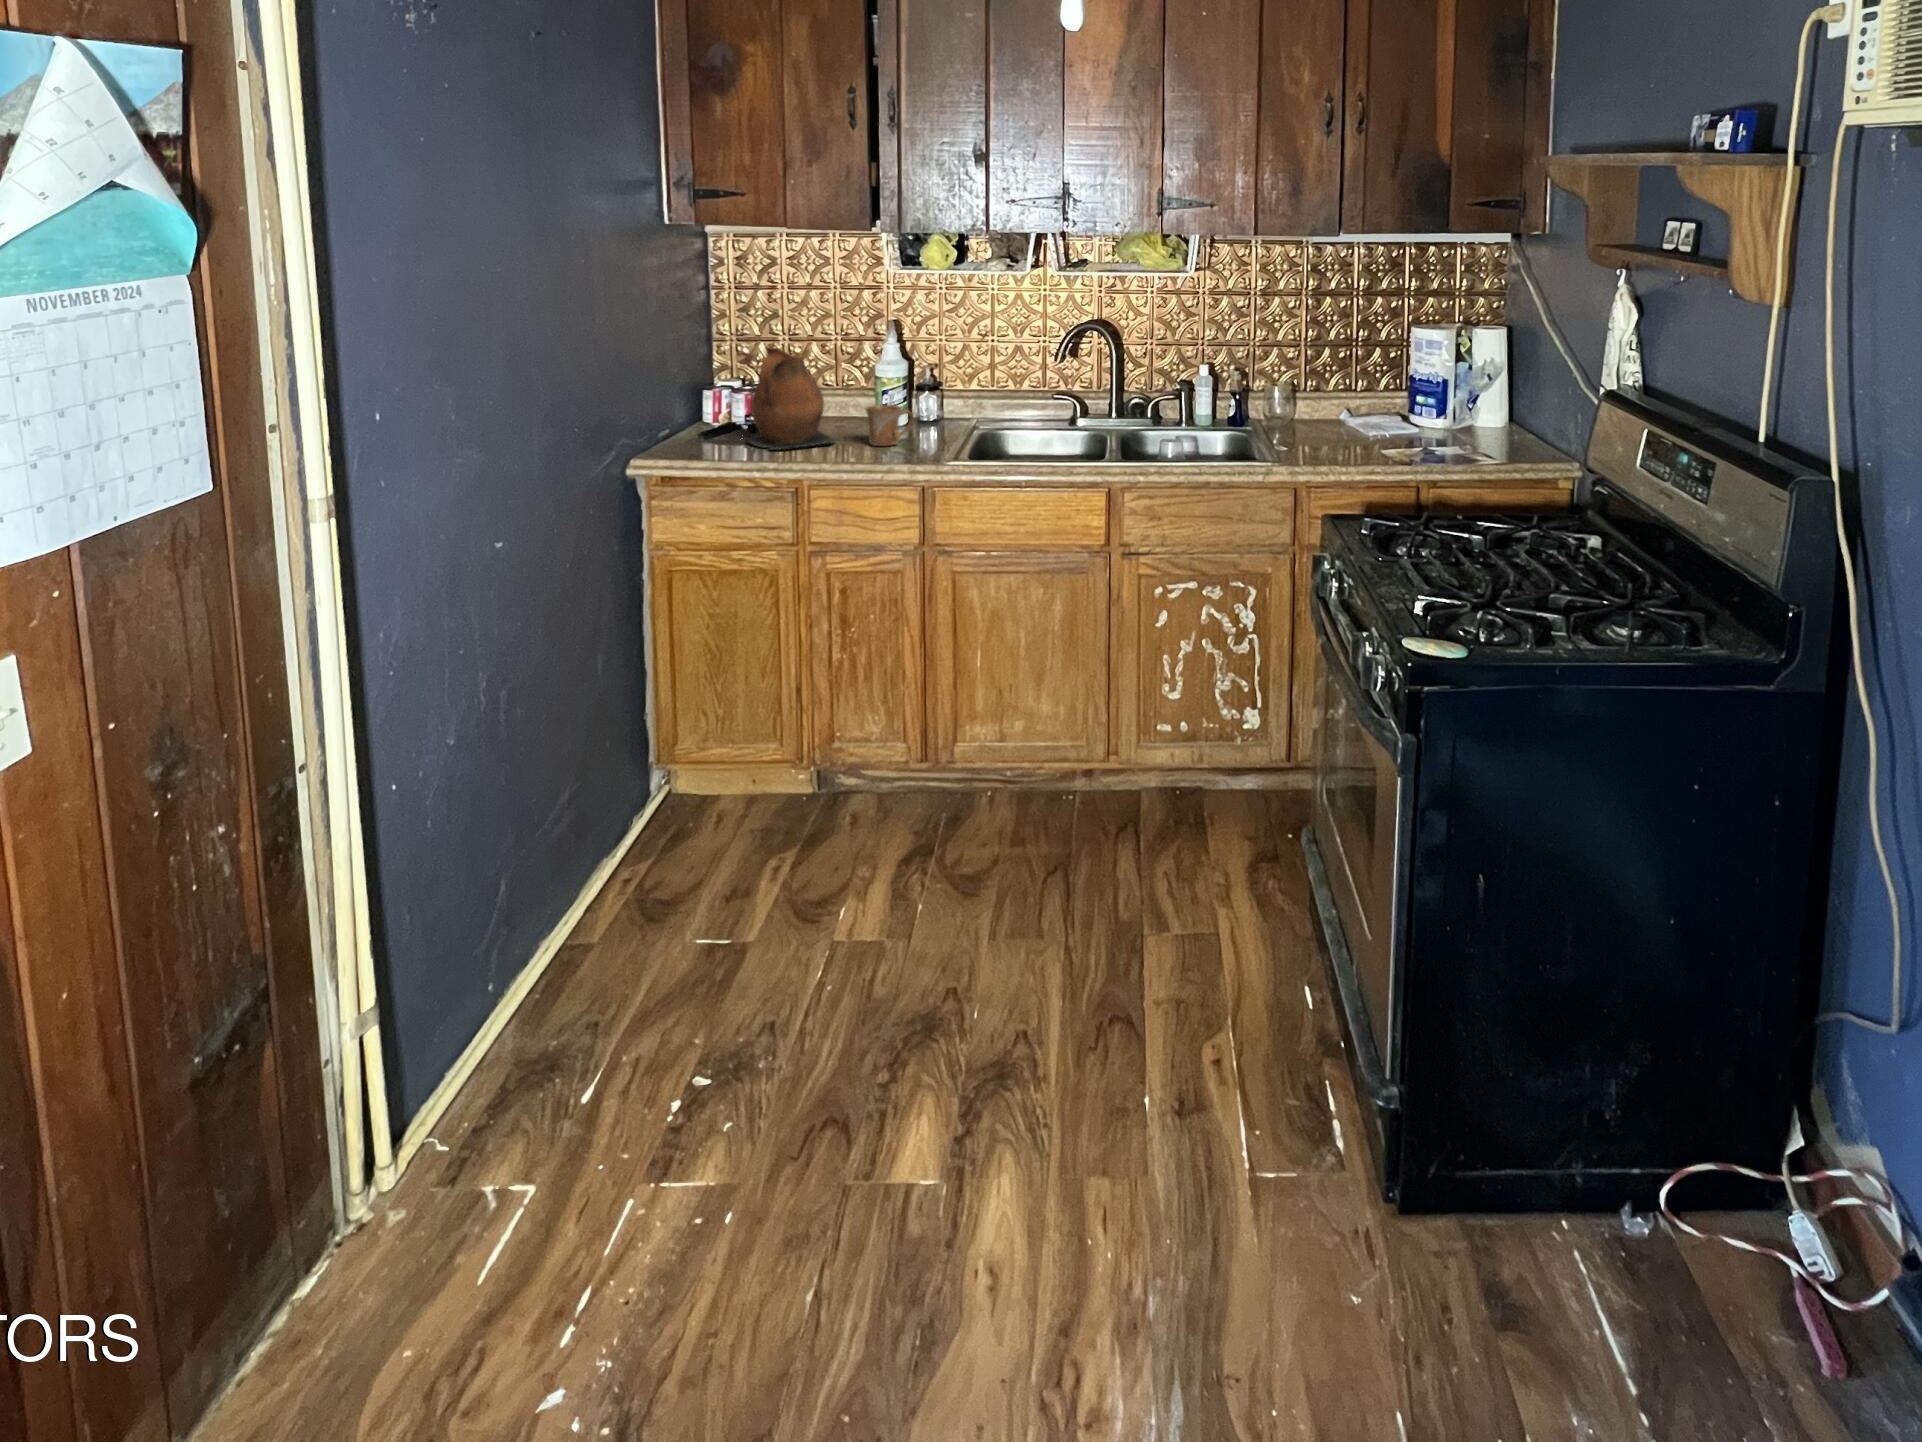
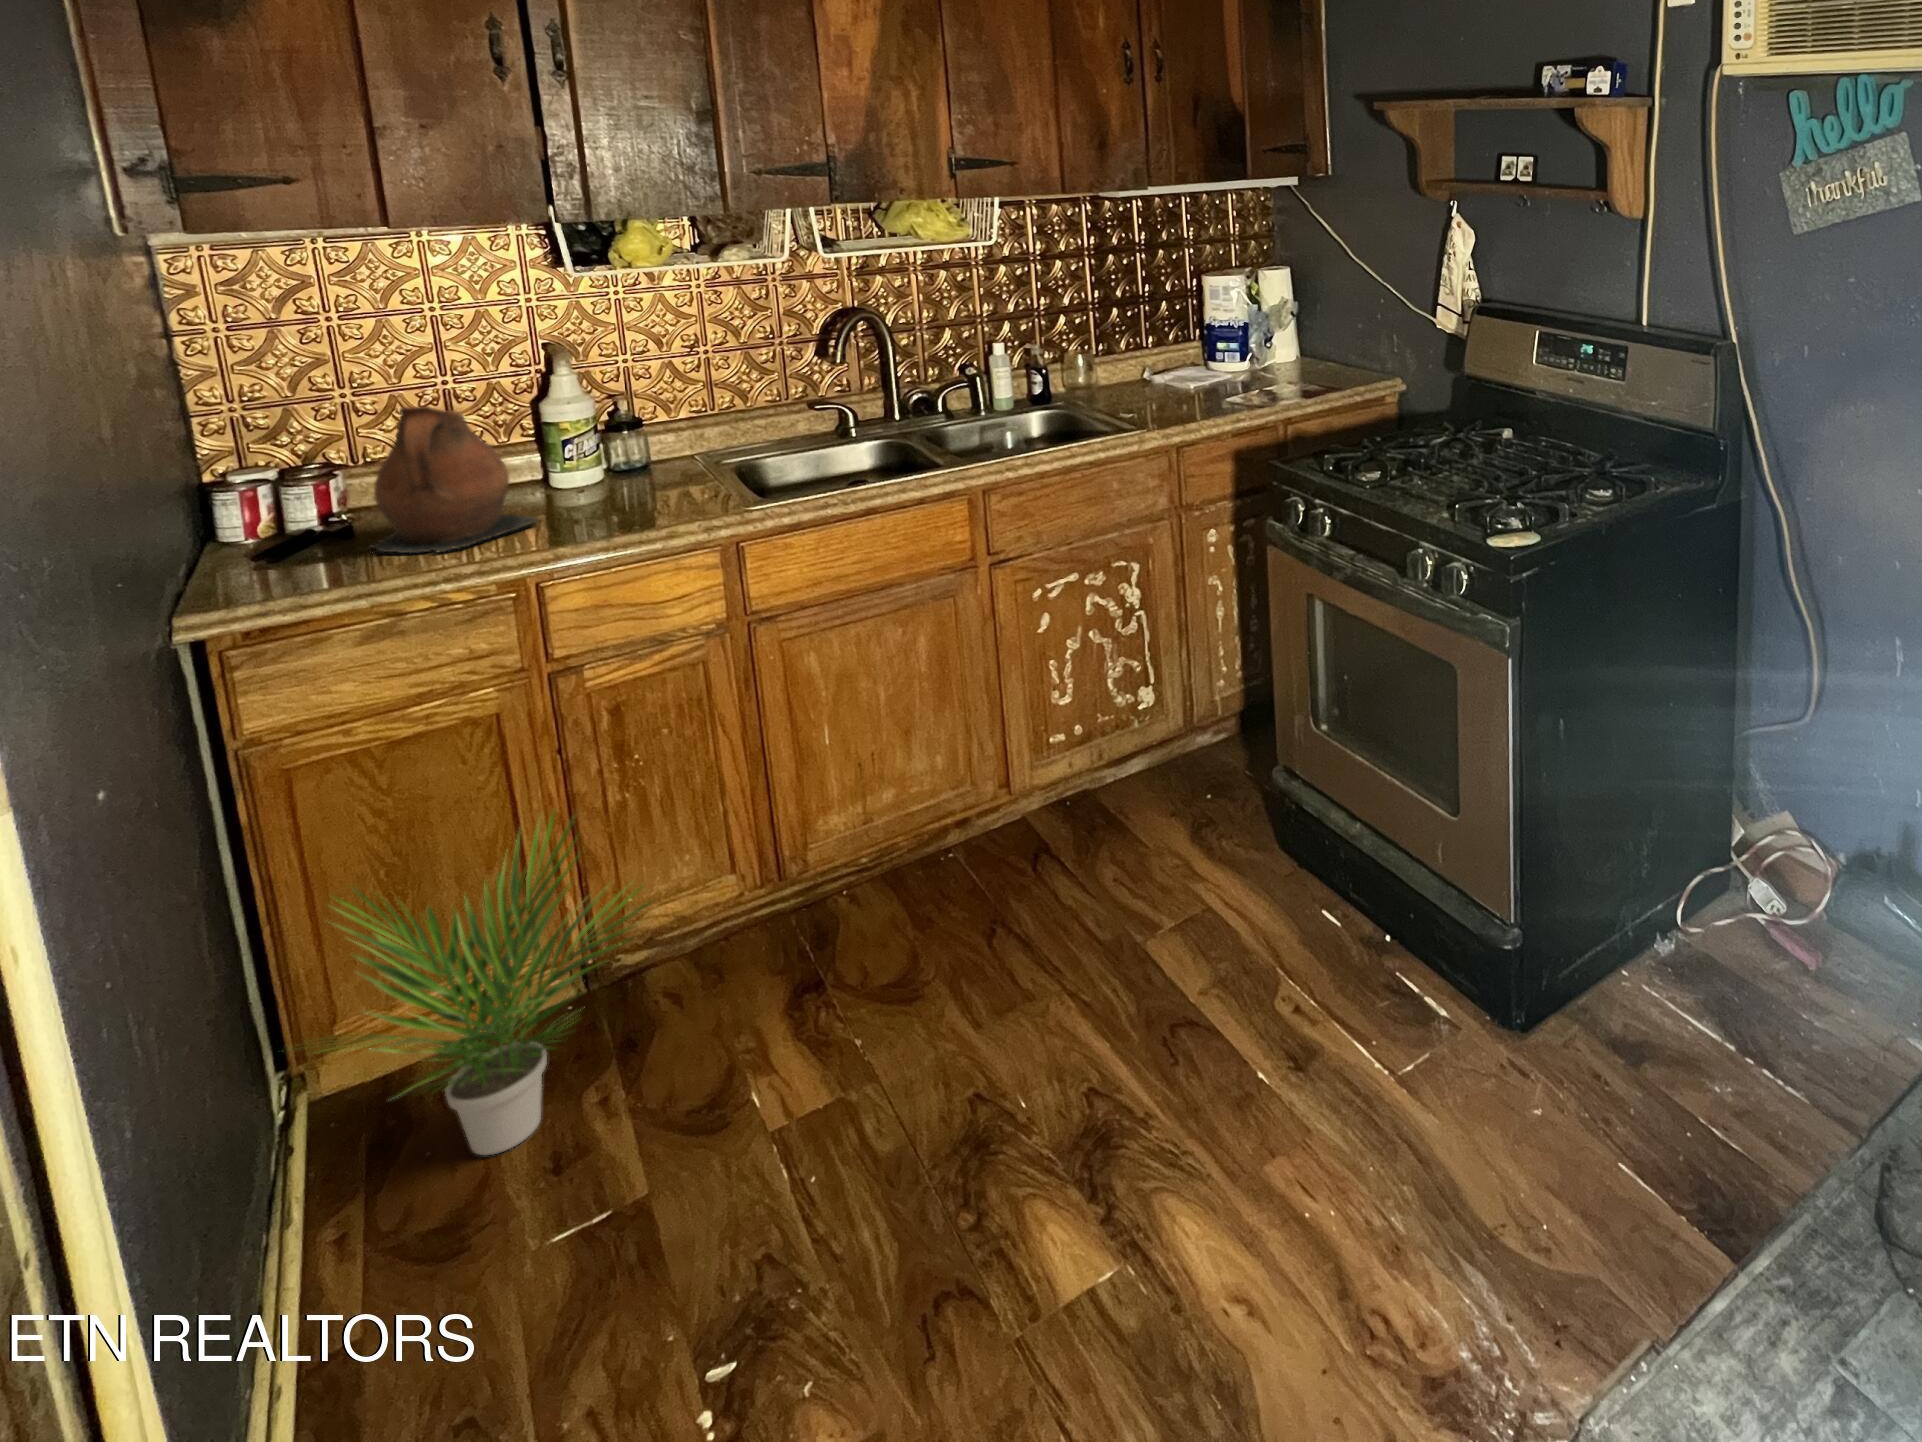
mug: present [866,405,914,446] -> none [580,454,656,513]
potted plant: none [601,647,819,872] -> present [288,813,651,1155]

